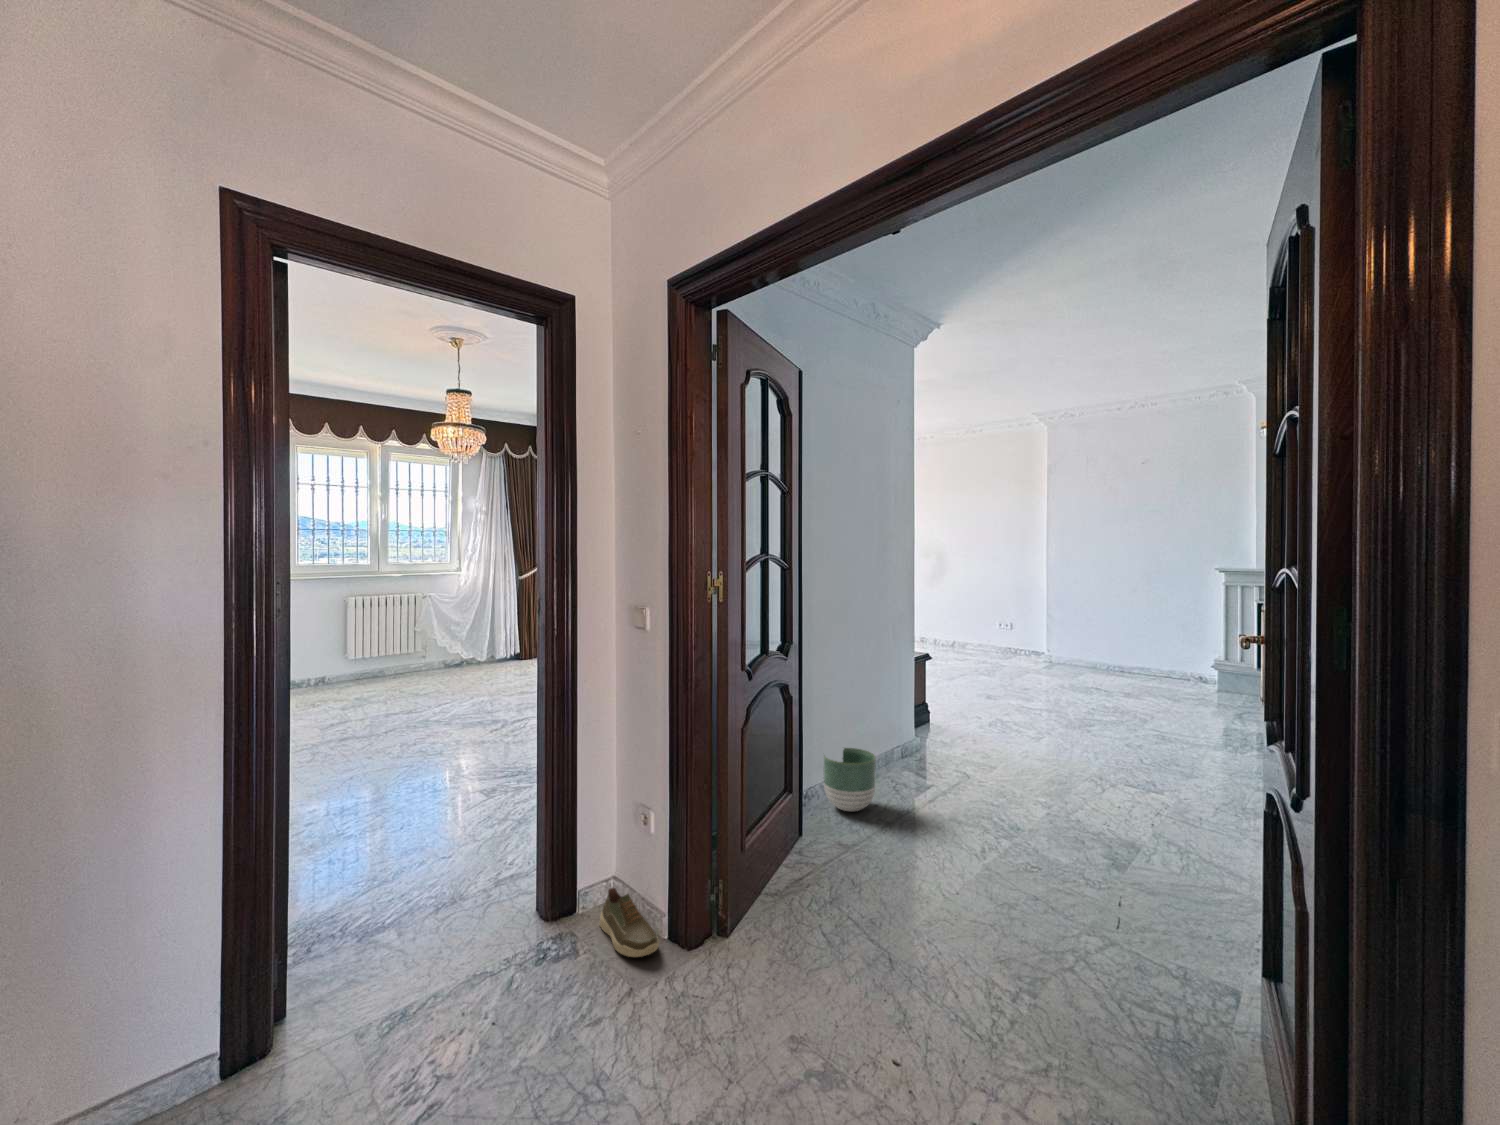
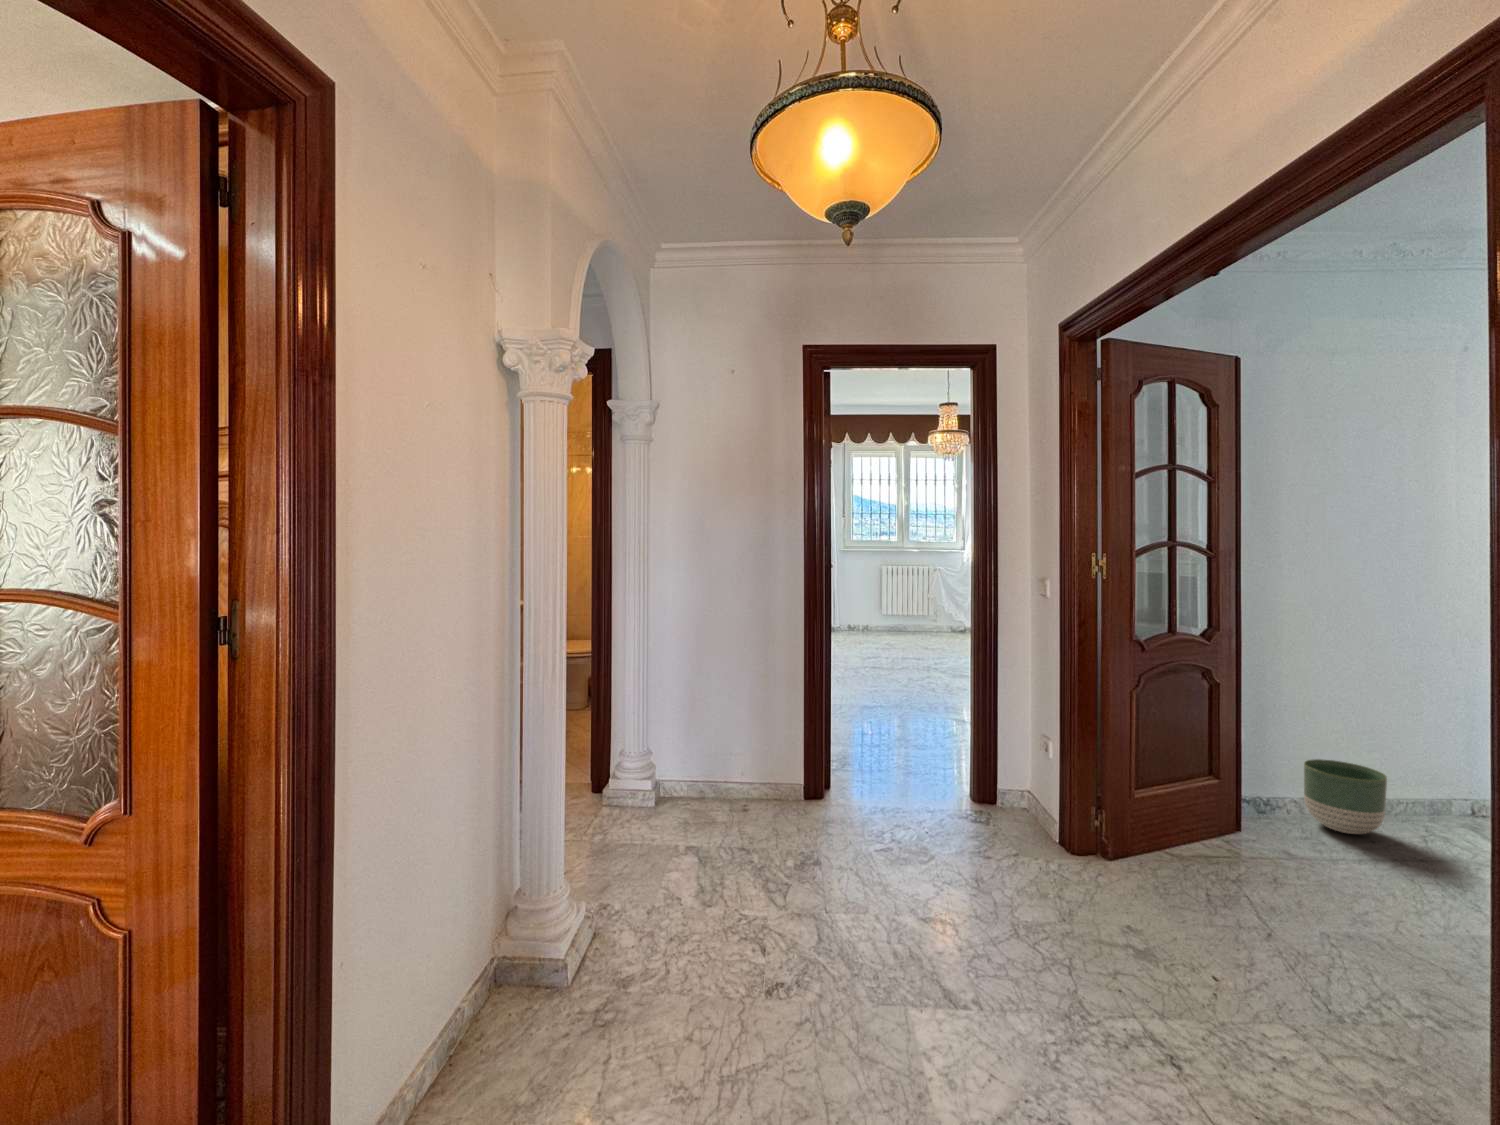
shoe: present [600,888,659,957] -> none [1010,795,1047,841]

